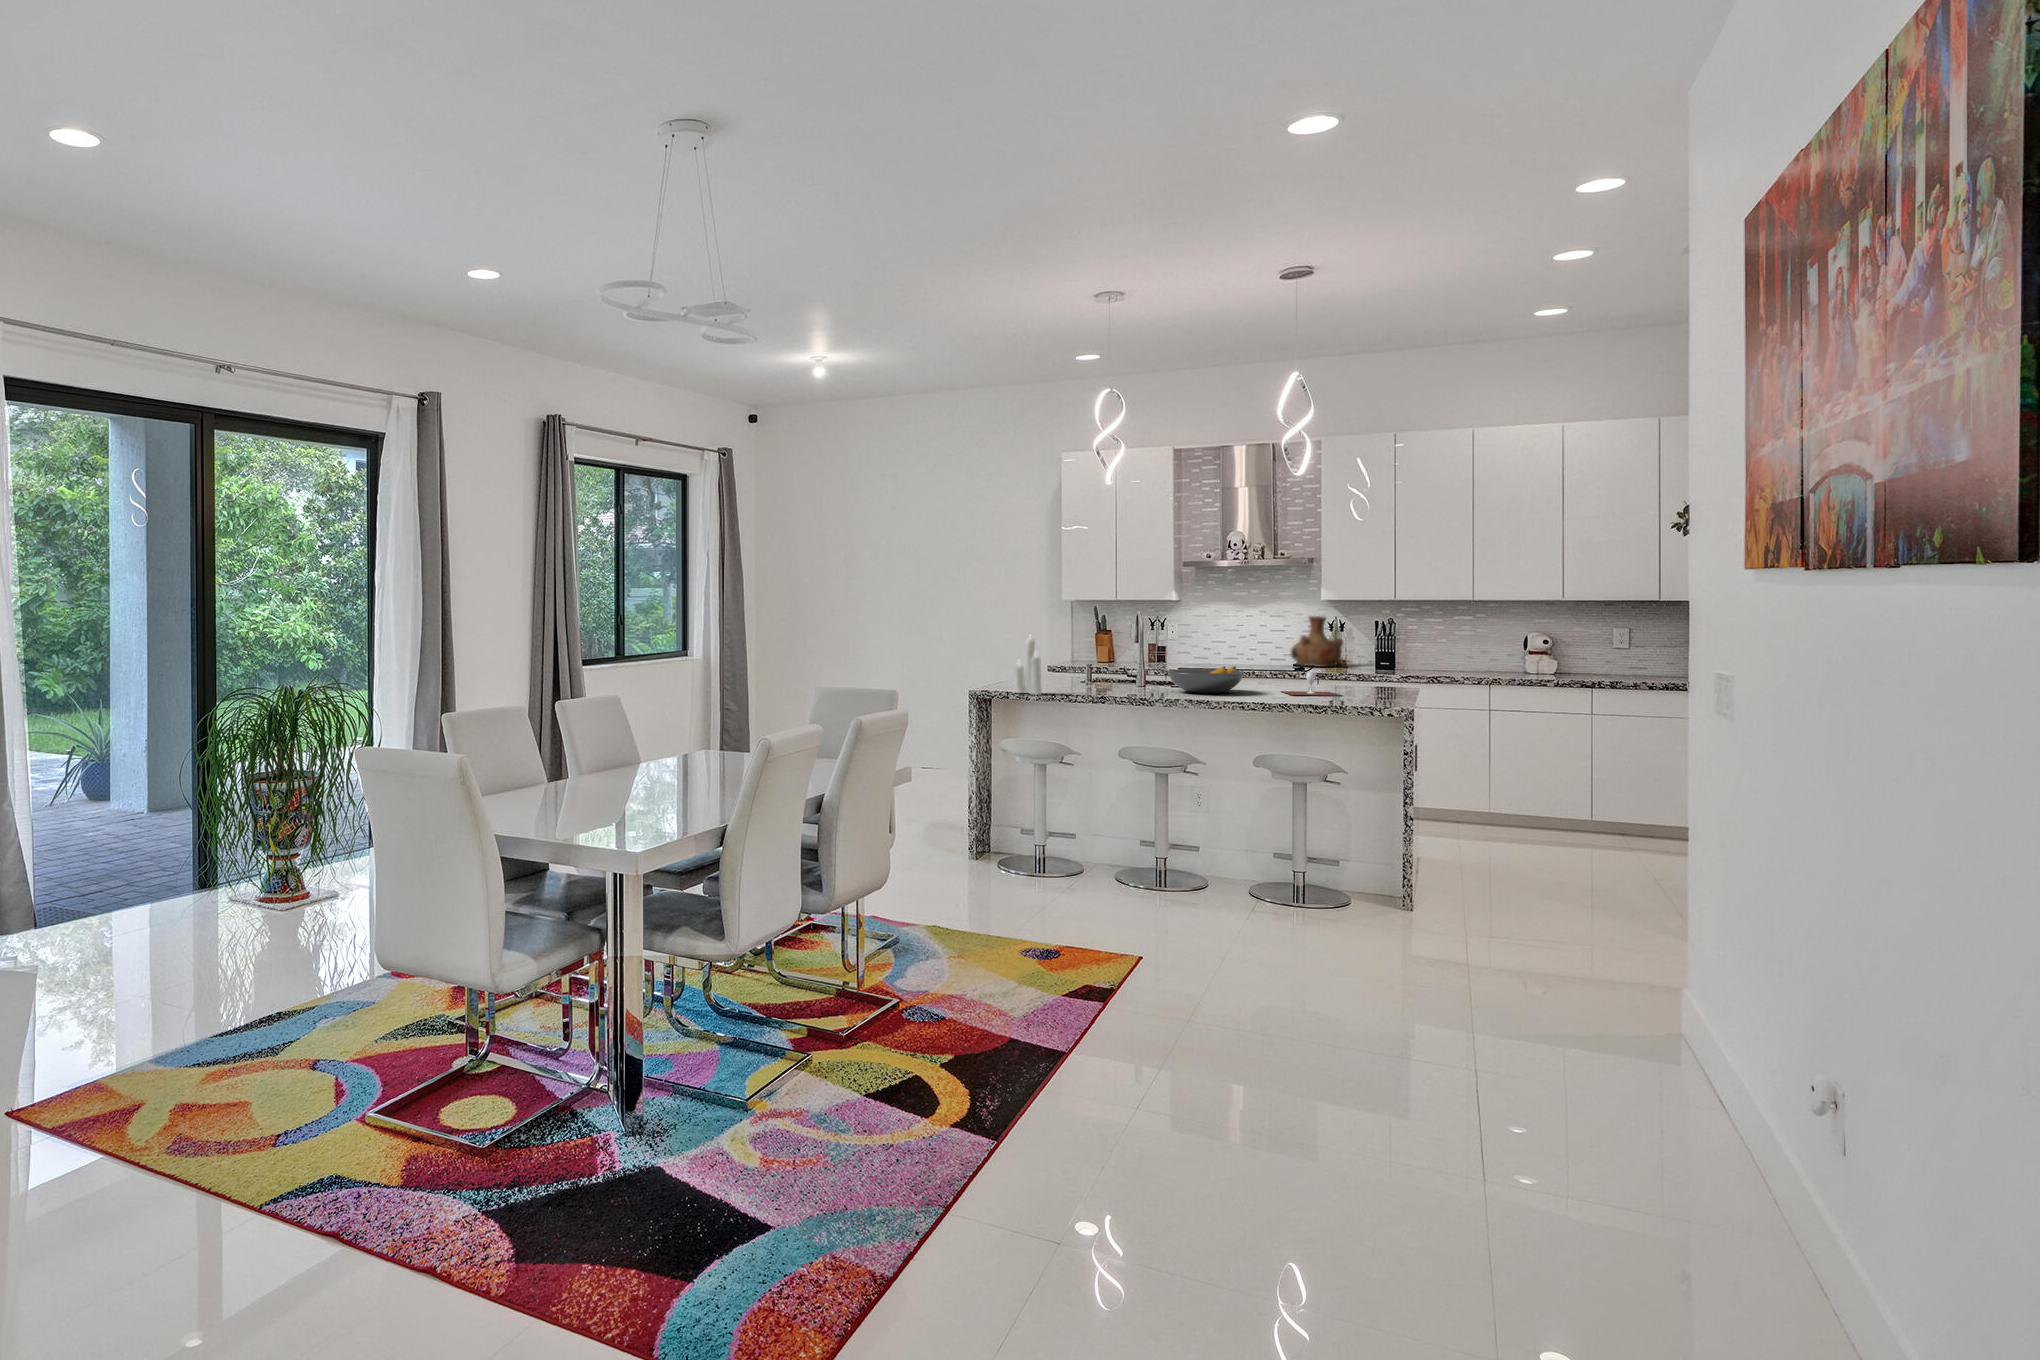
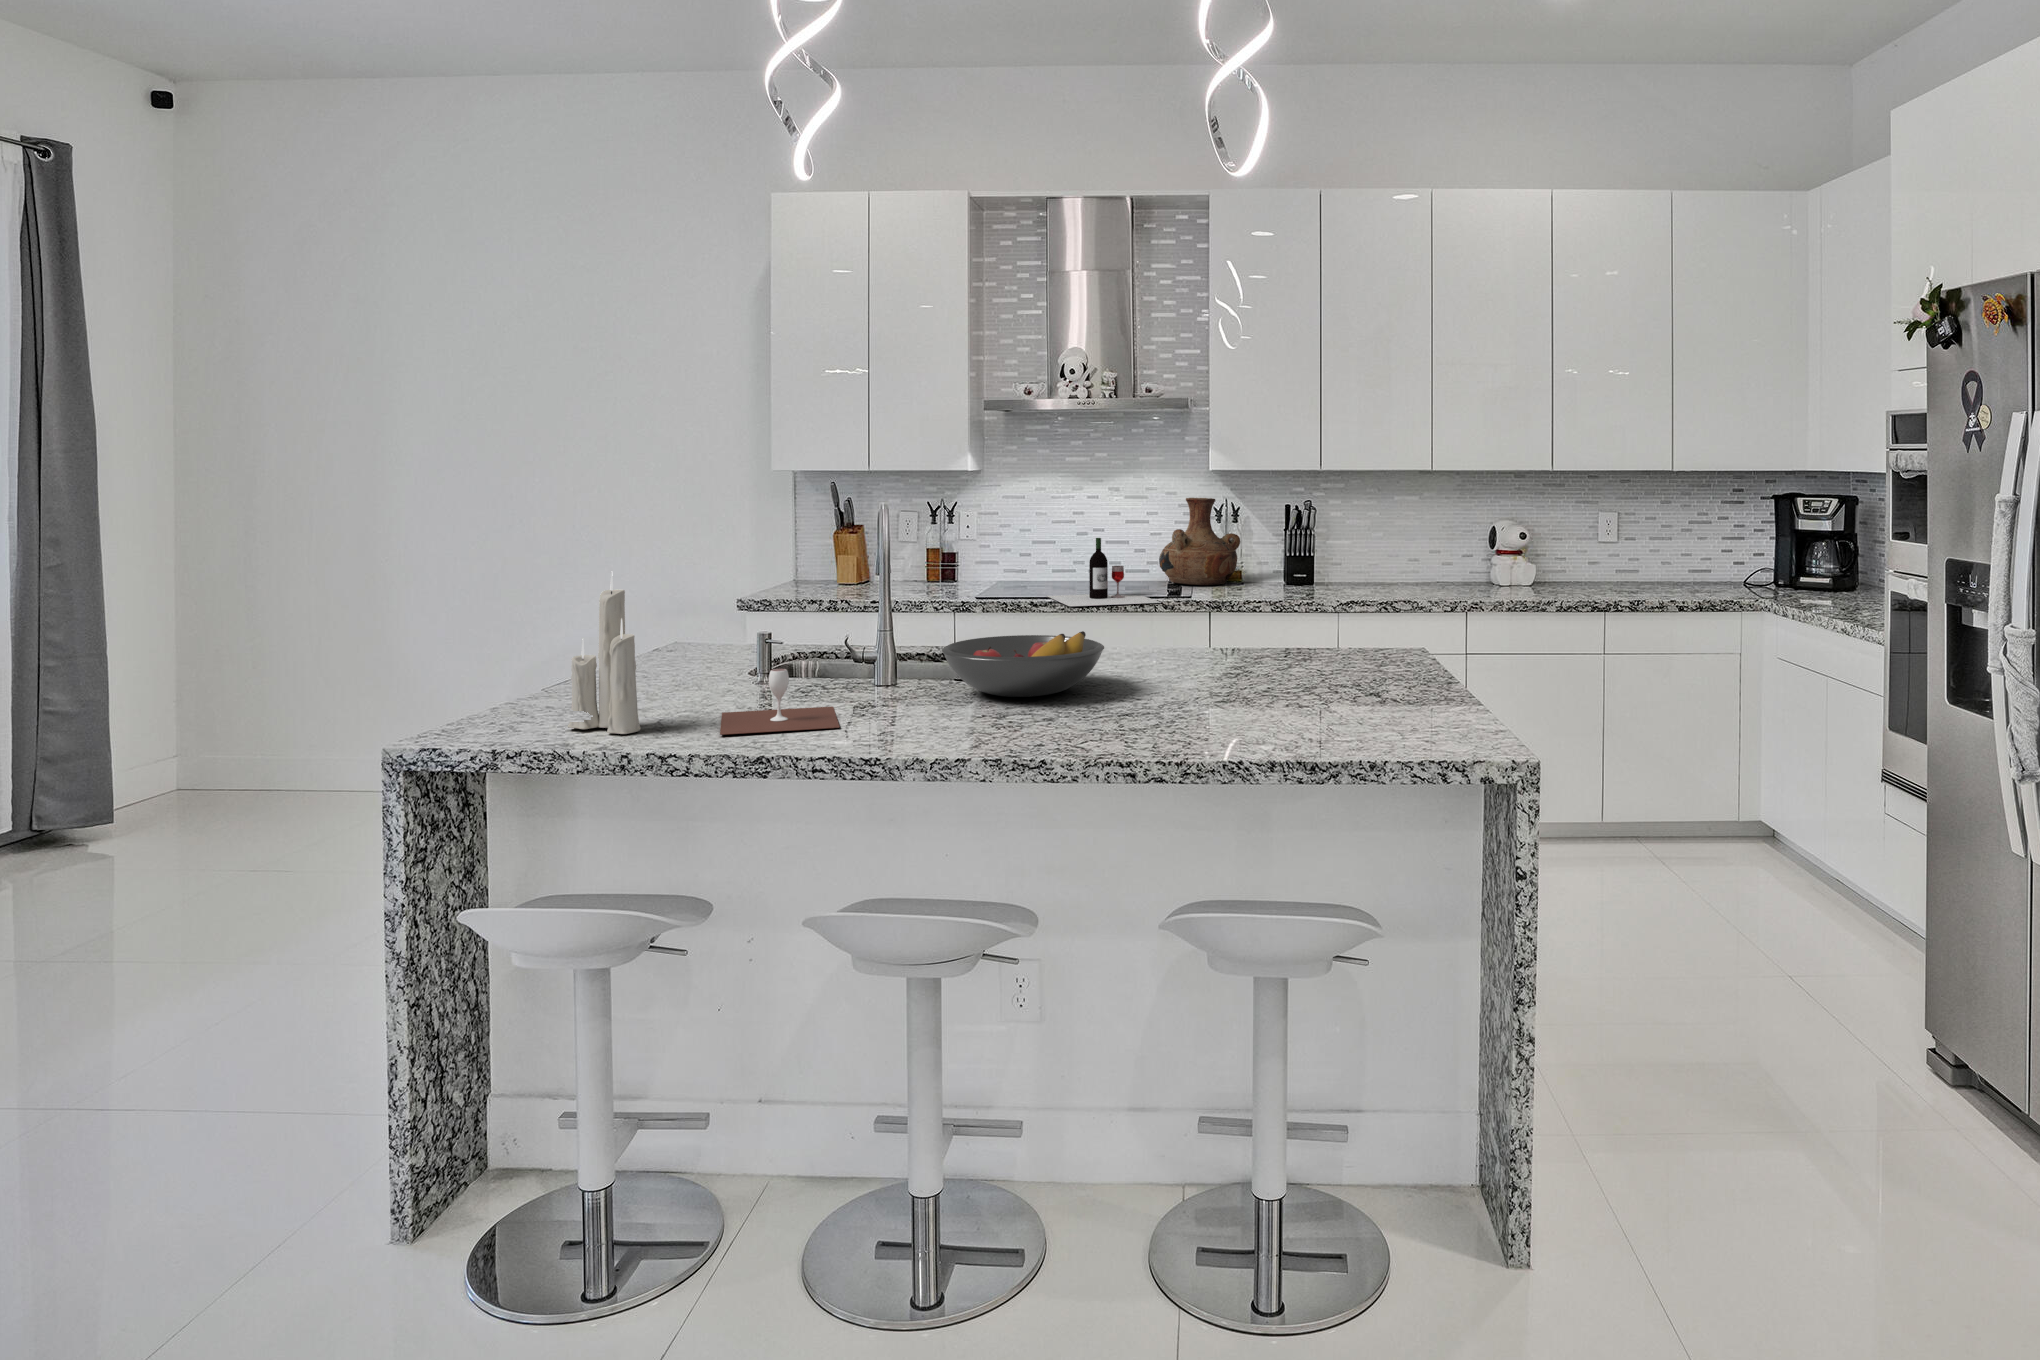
wine bottle: none [1219,636,1288,672] -> present [1047,538,1161,606]
wine glass: present [1281,672,1341,696] -> present [720,669,839,735]

